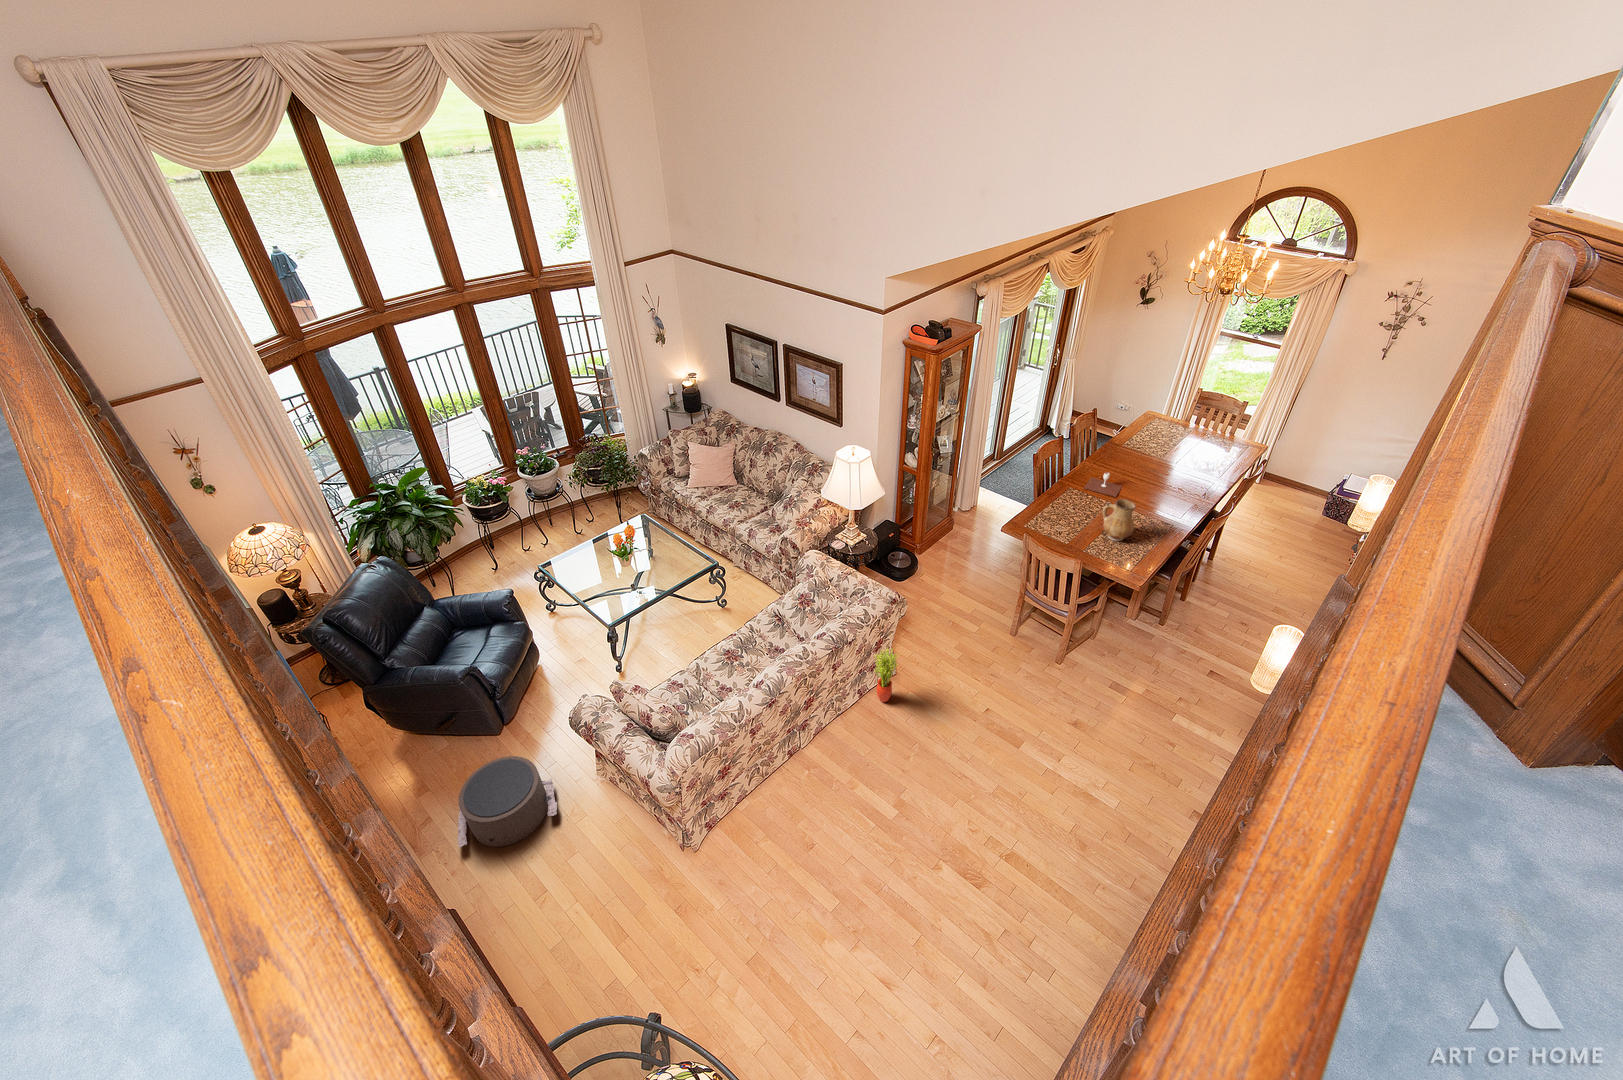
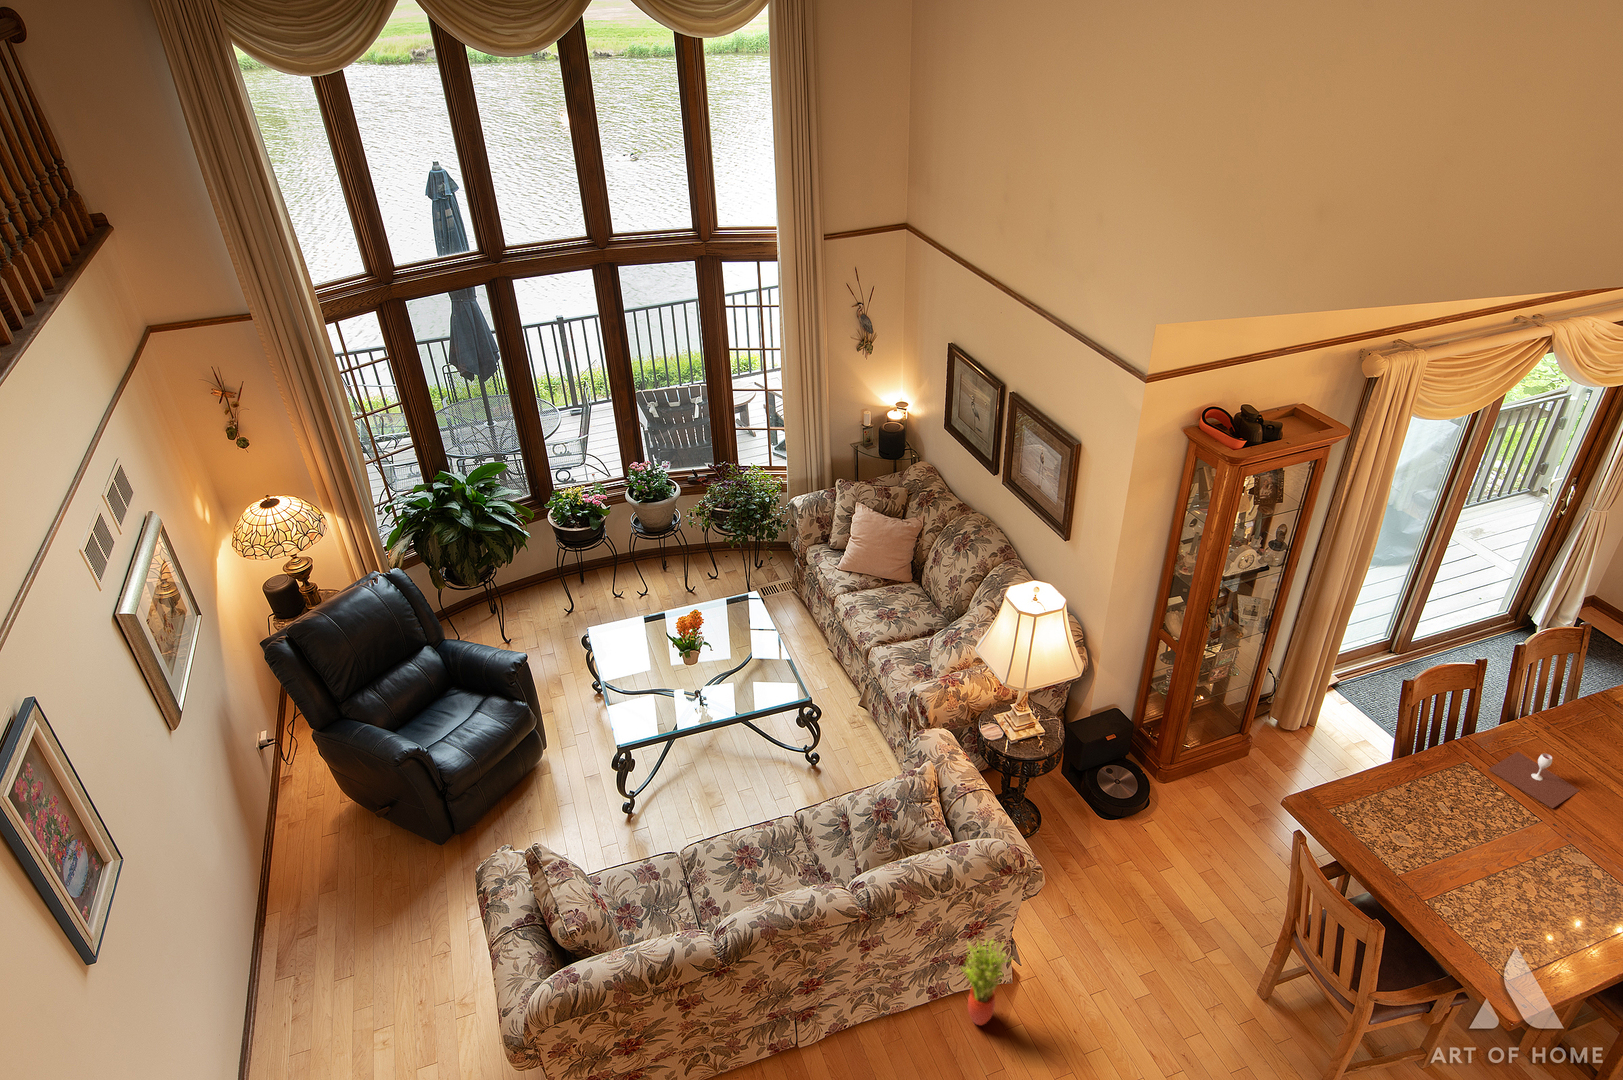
ceramic pitcher: present [1102,499,1135,541] -> none [1486,820,1564,904]
pouf: present [458,756,557,847] -> none [311,887,460,1015]

